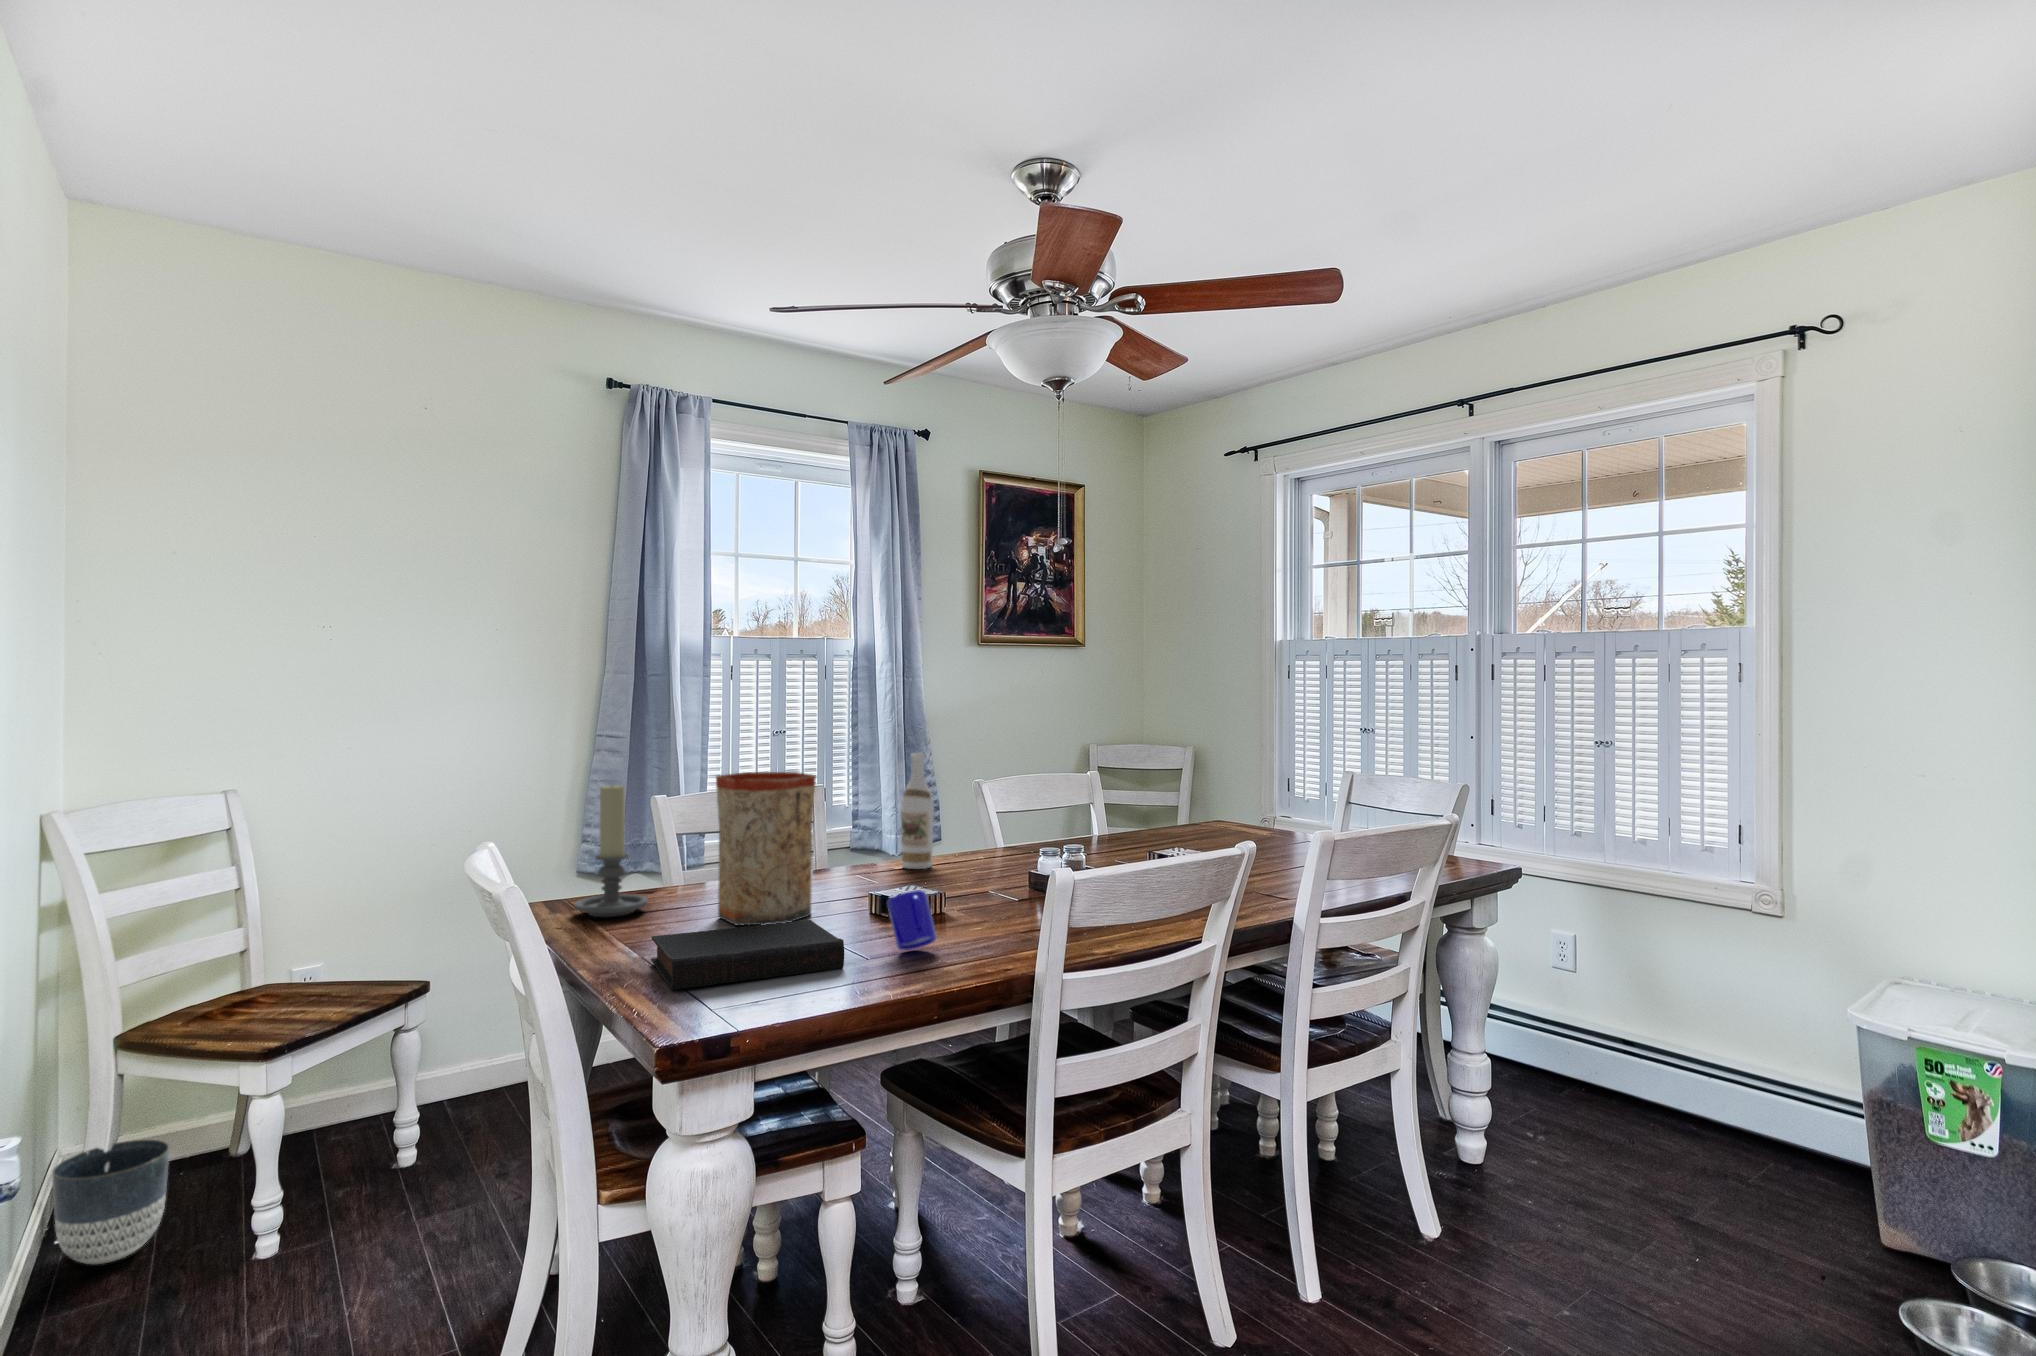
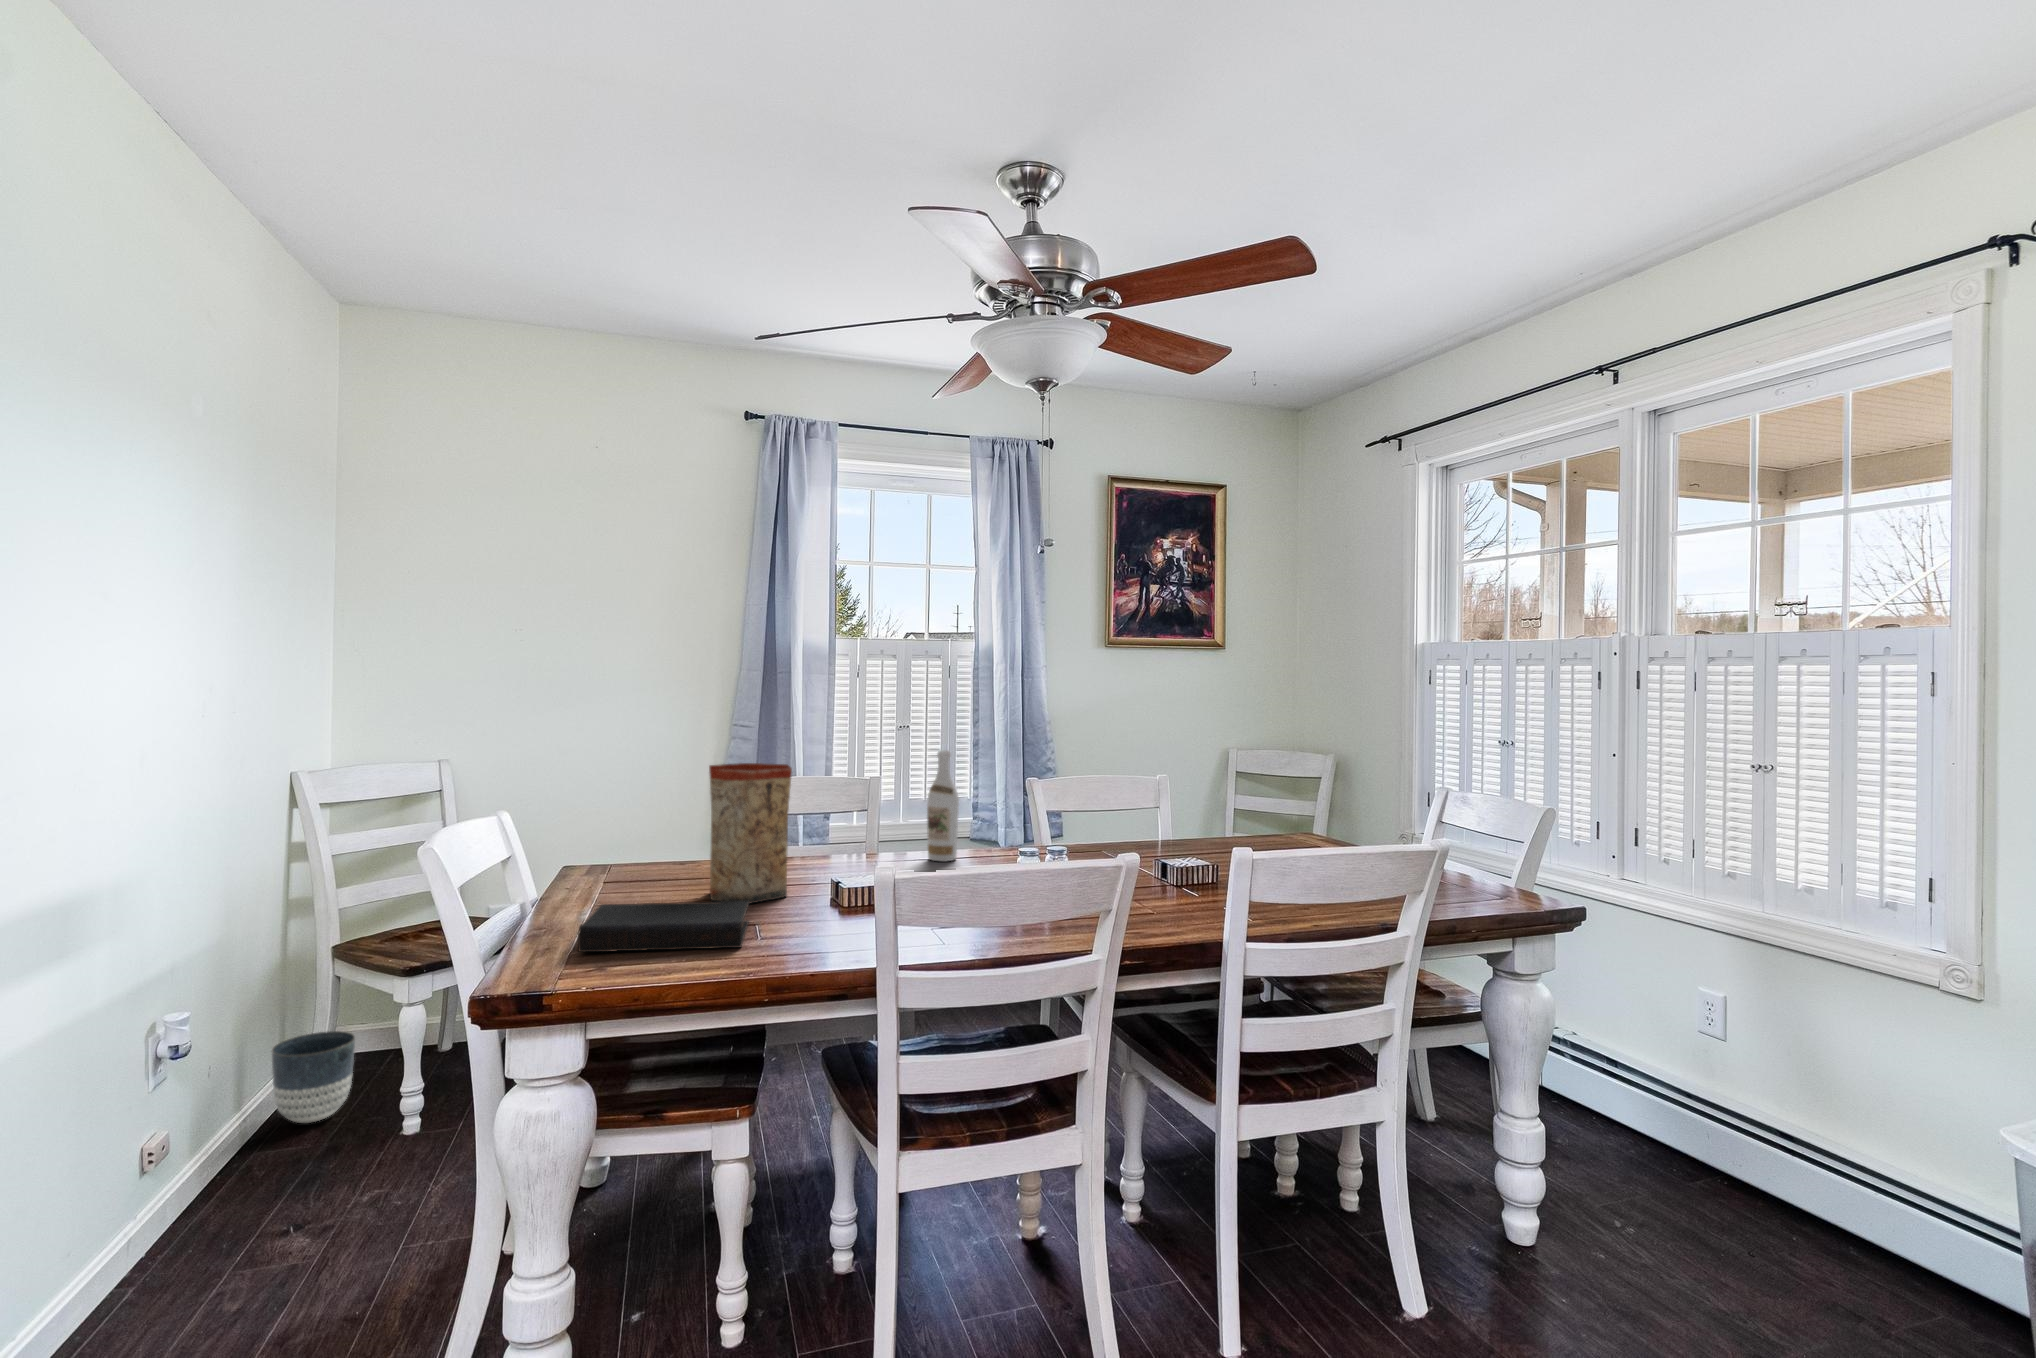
candle holder: present [574,785,648,917] -> none [603,768,668,885]
mug: present [887,890,937,950] -> none [801,881,840,937]

